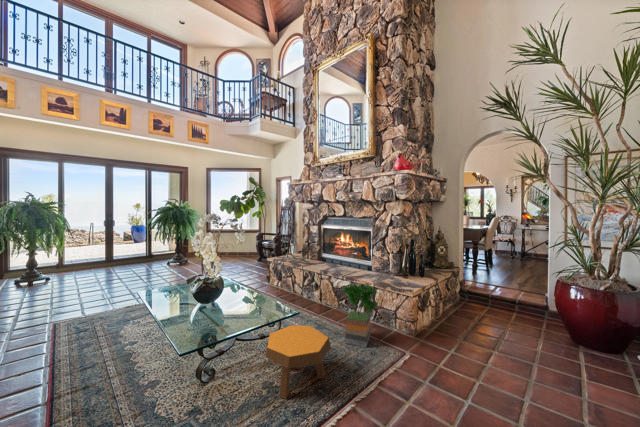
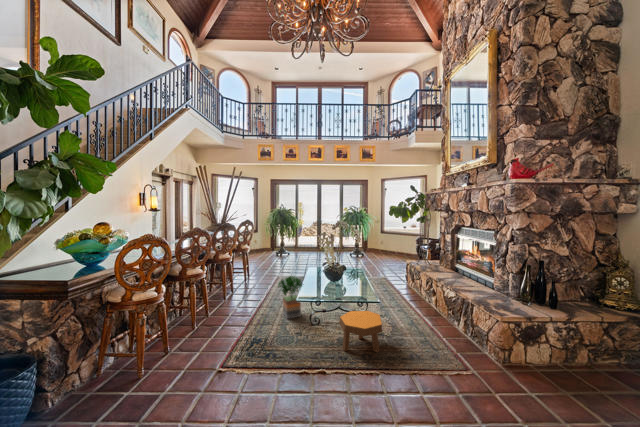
potted tree: present [343,284,378,347] -> present [278,276,304,319]

